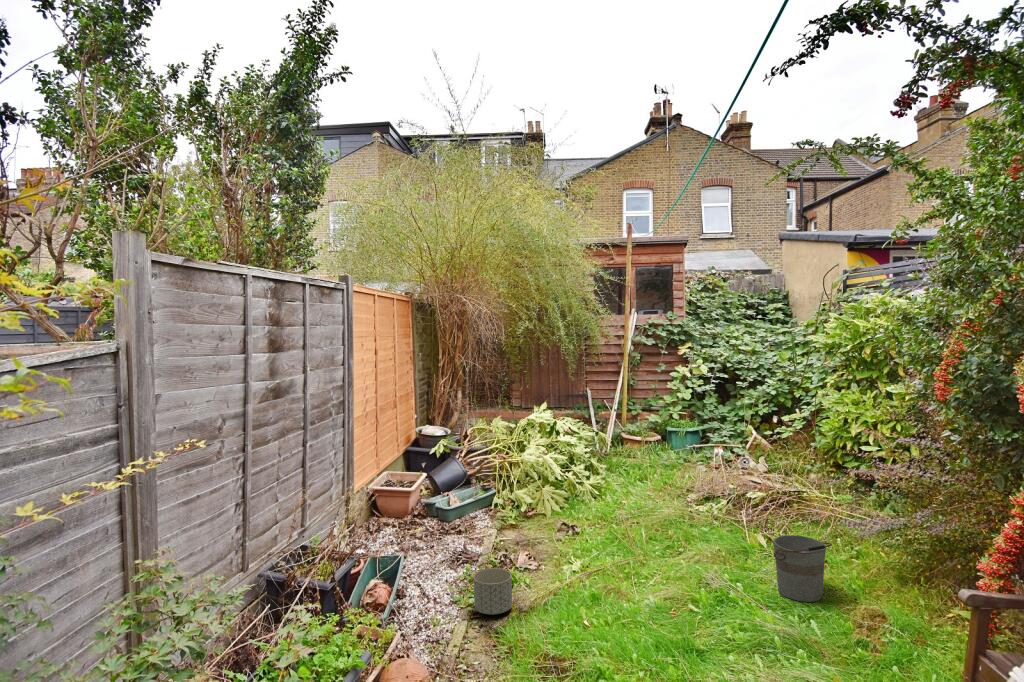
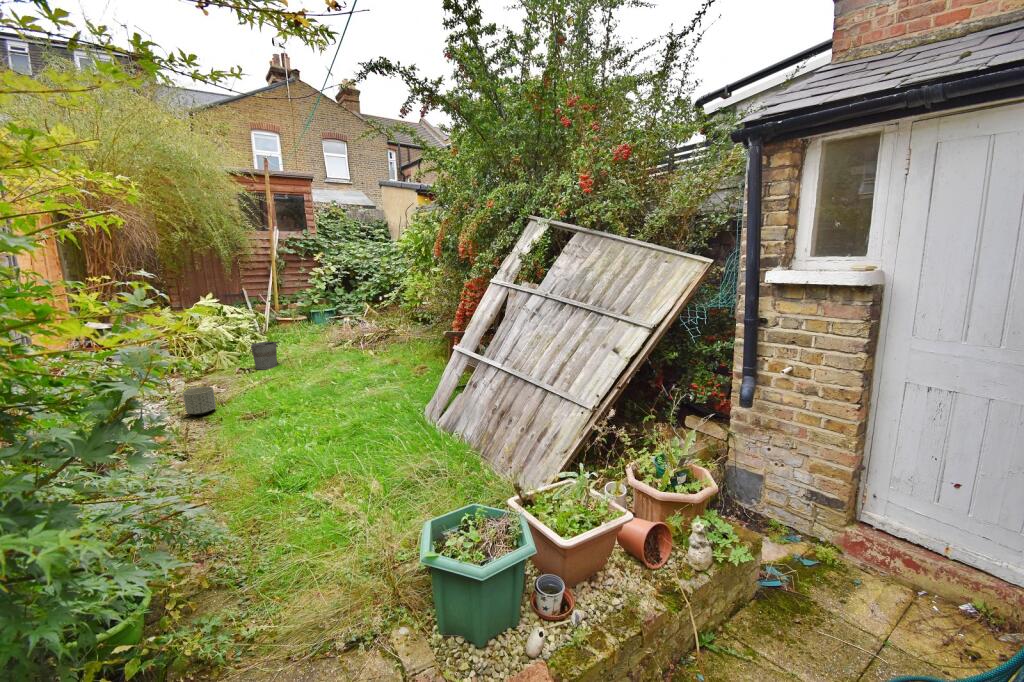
bucket: present [773,535,832,602] -> present [250,342,278,369]

